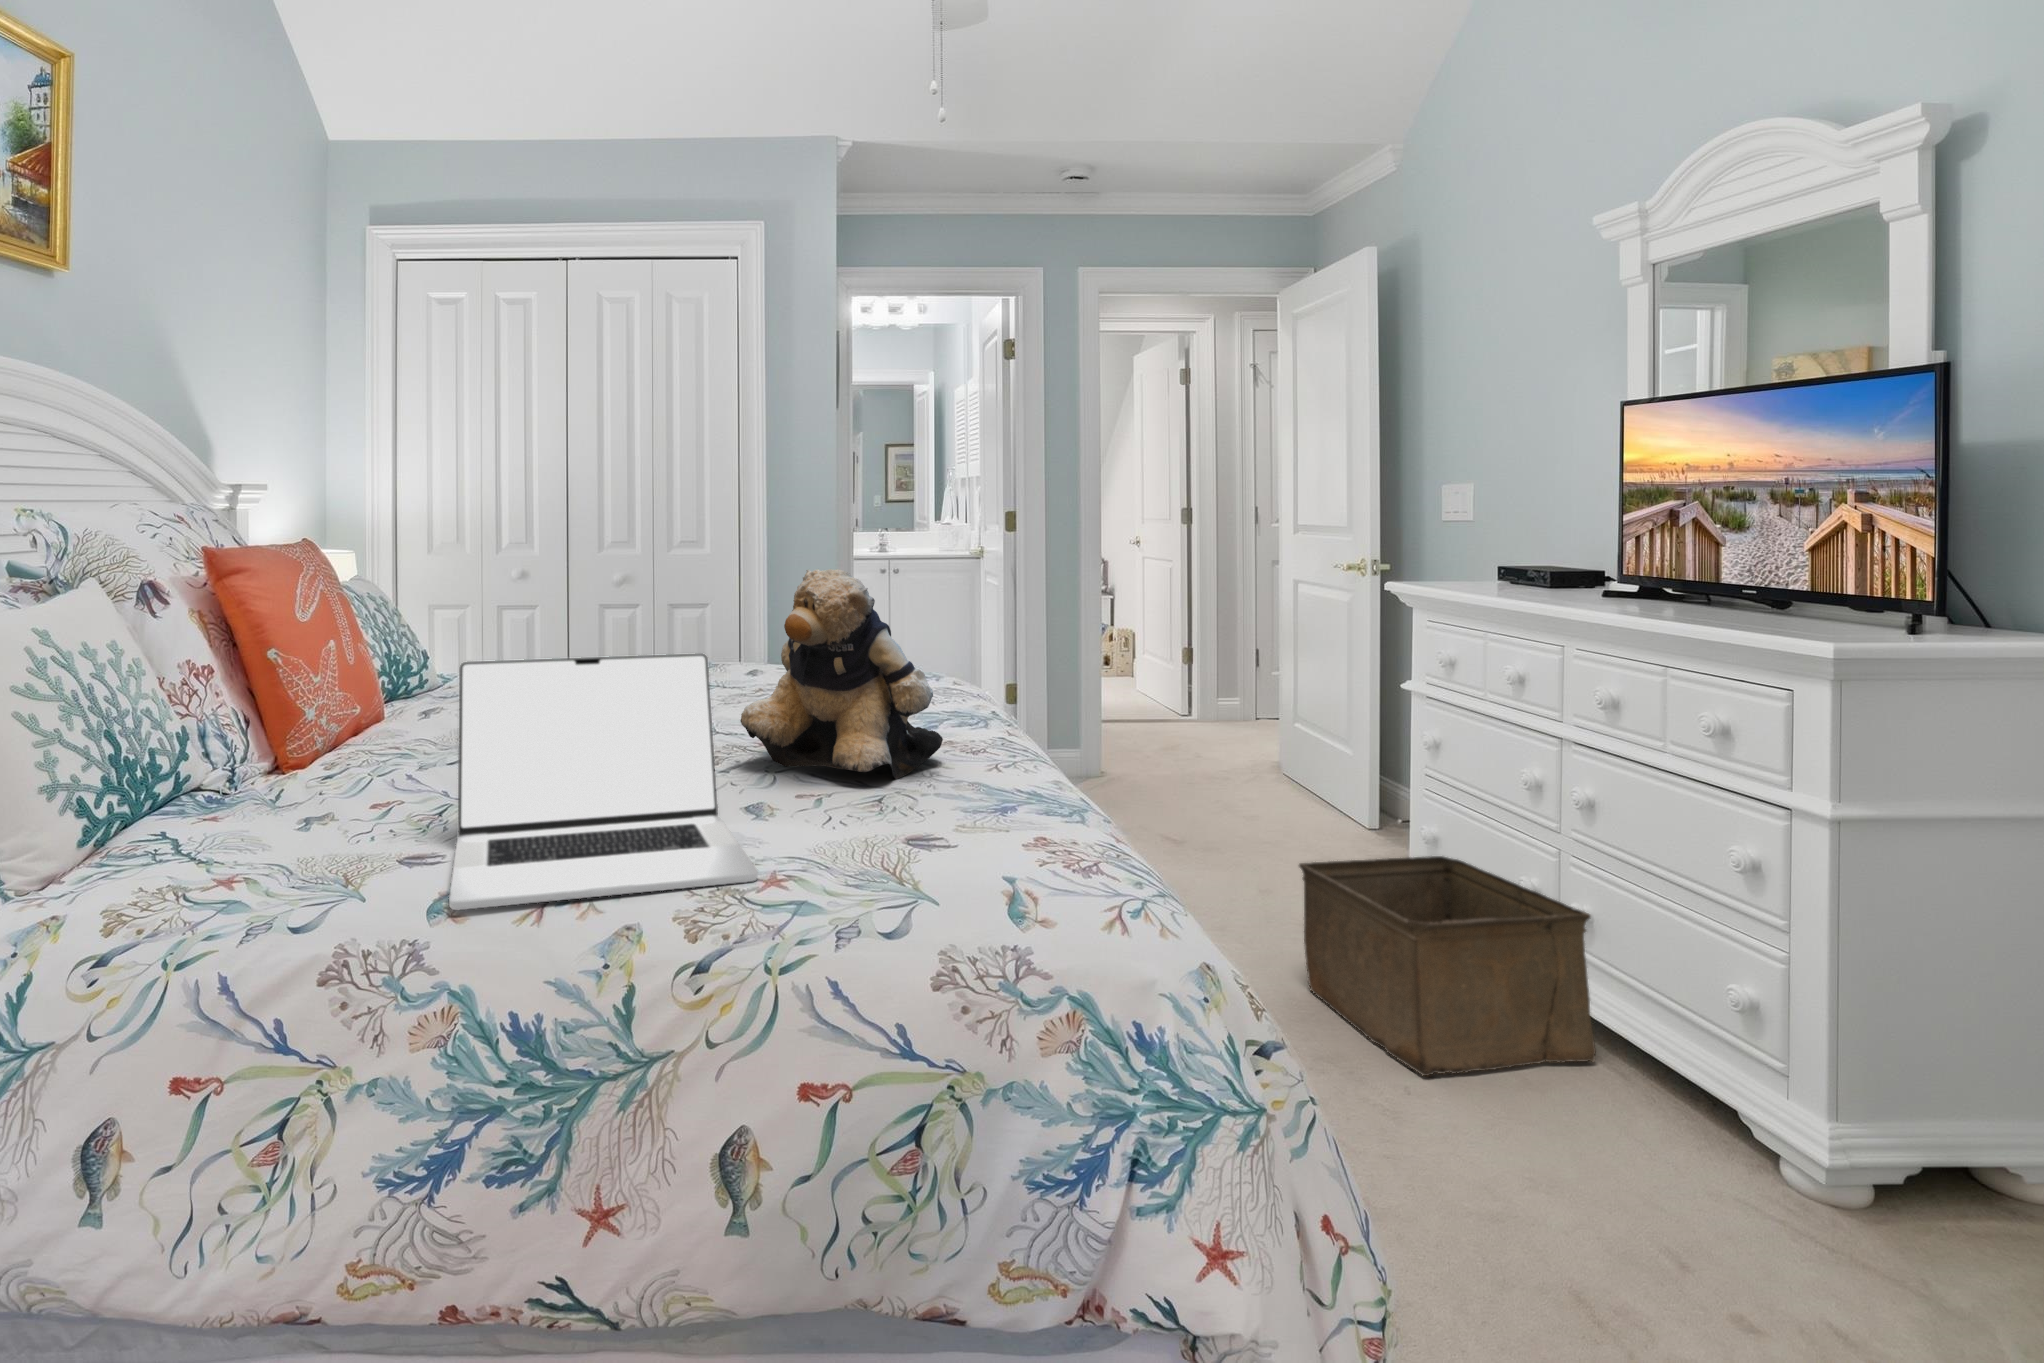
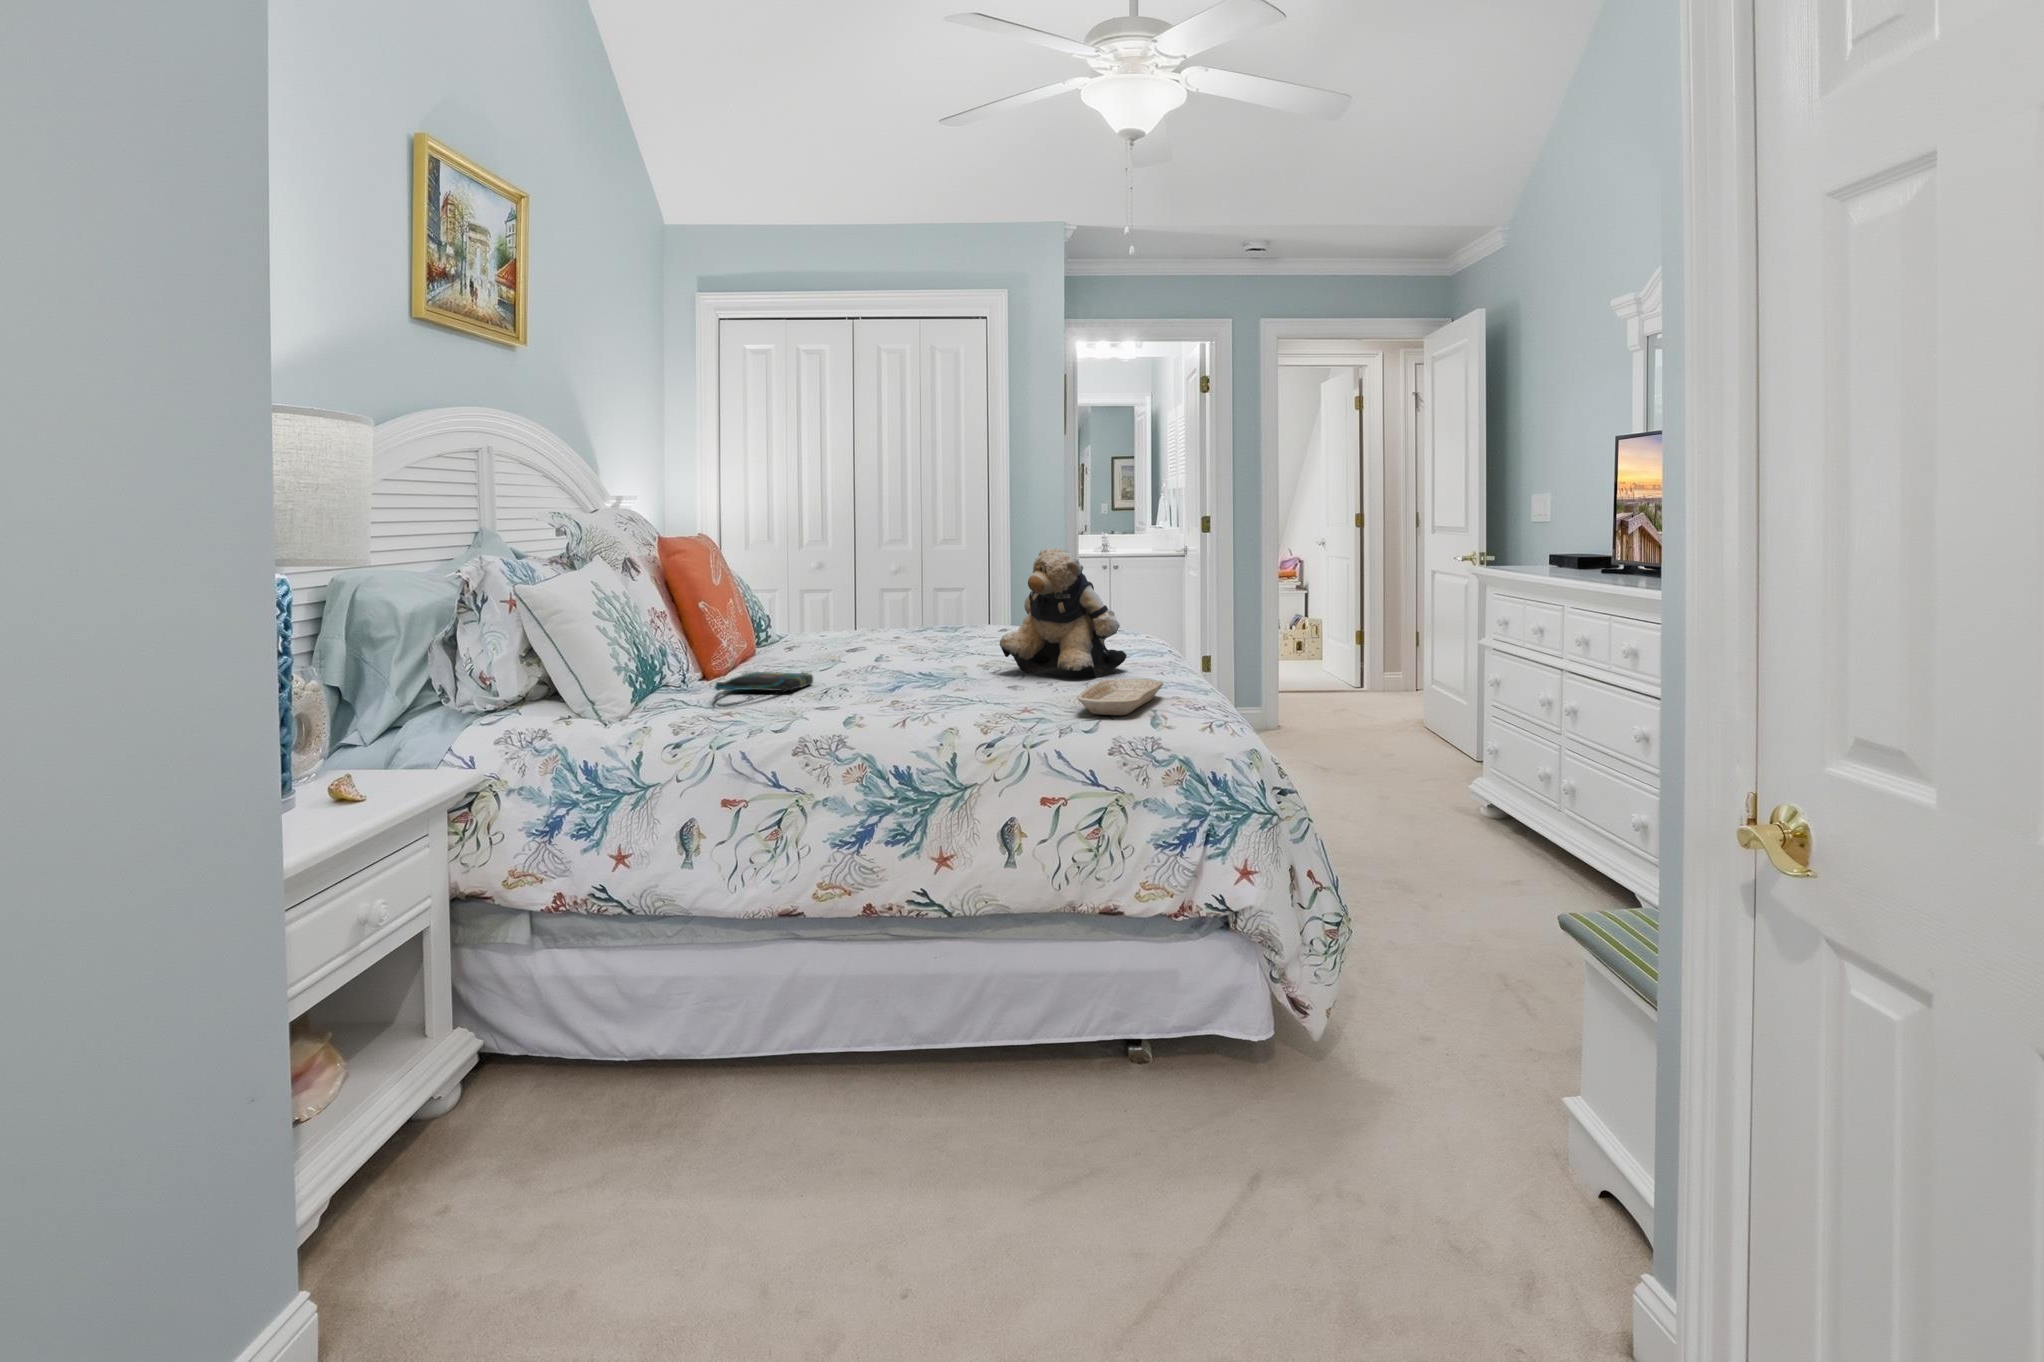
laptop: present [449,653,758,910] -> none [841,597,1017,720]
tote bag: none [230,767,437,856] -> present [714,672,813,707]
tray: none [870,803,1022,905] -> present [1077,679,1163,715]
storage bin: present [1299,856,1596,1076] -> none [1387,758,1574,891]

